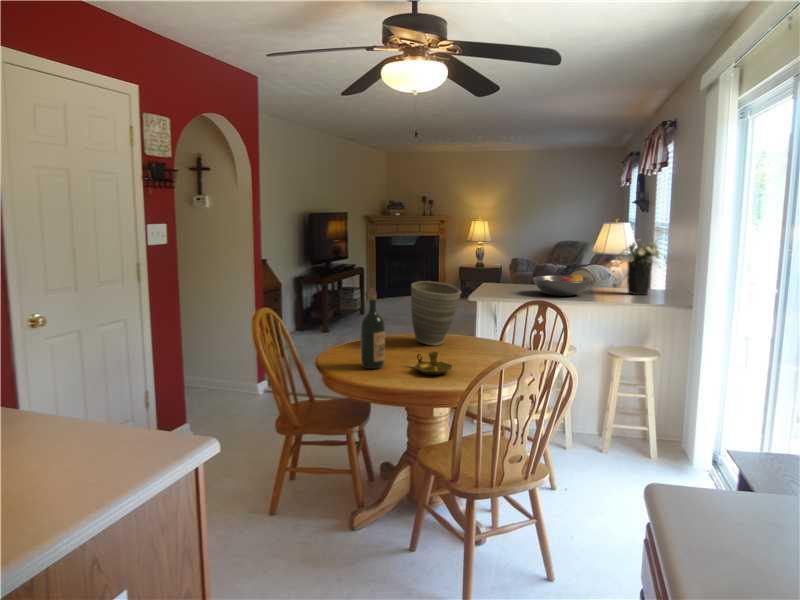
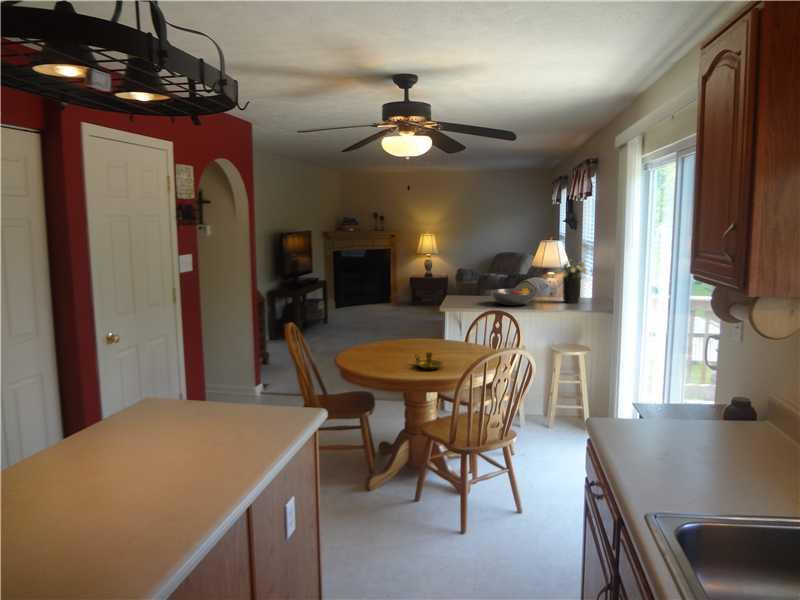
vase: present [411,281,461,345] -> none [403,298,442,348]
wine bottle: present [360,296,385,369] -> none [373,312,392,367]

